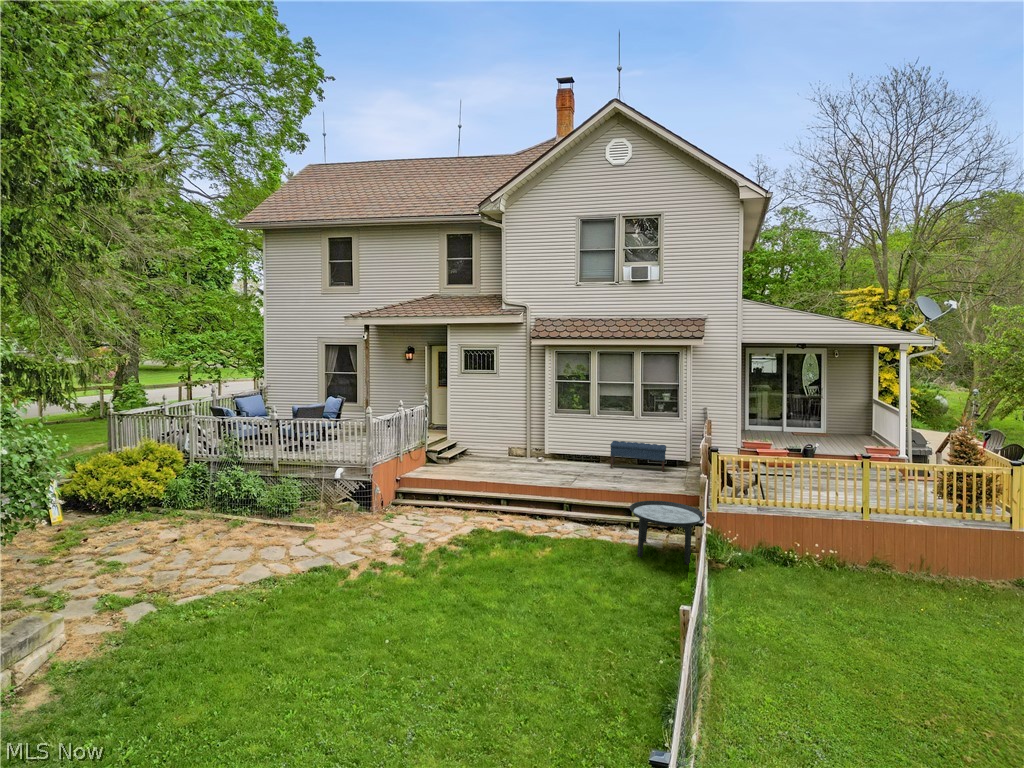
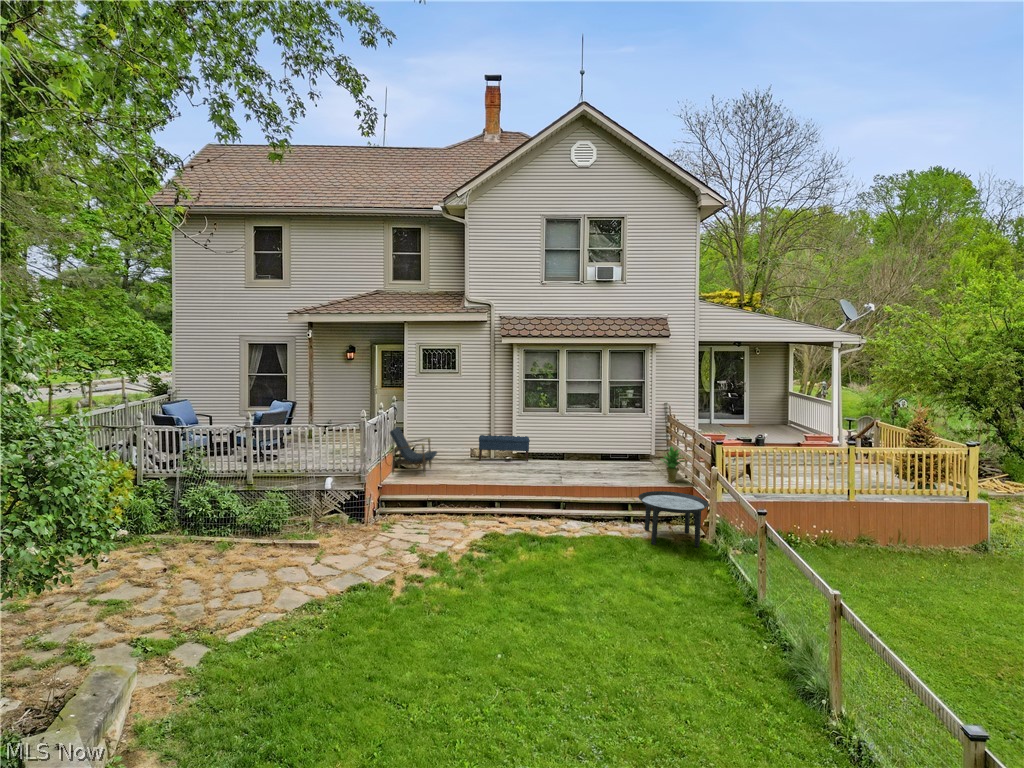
lounge chair: none [414,423,462,472] -> present [390,427,437,476]
bench: present [610,441,666,472] -> present [479,435,530,461]
potted plant: none [675,454,705,493] -> present [660,447,684,483]

